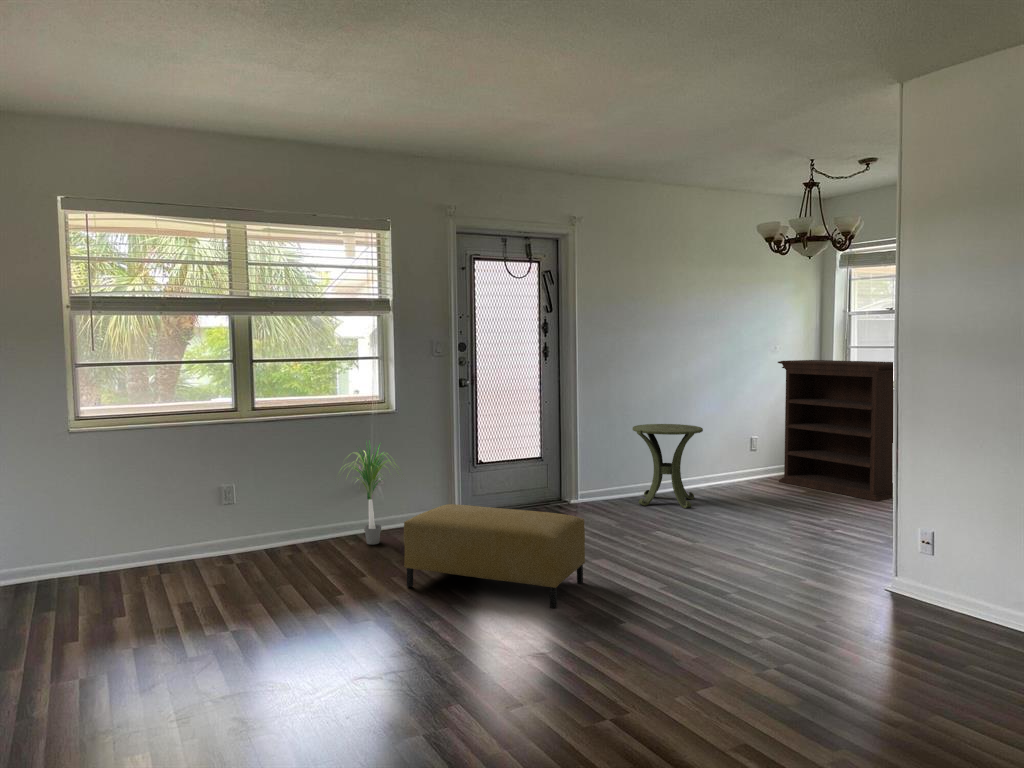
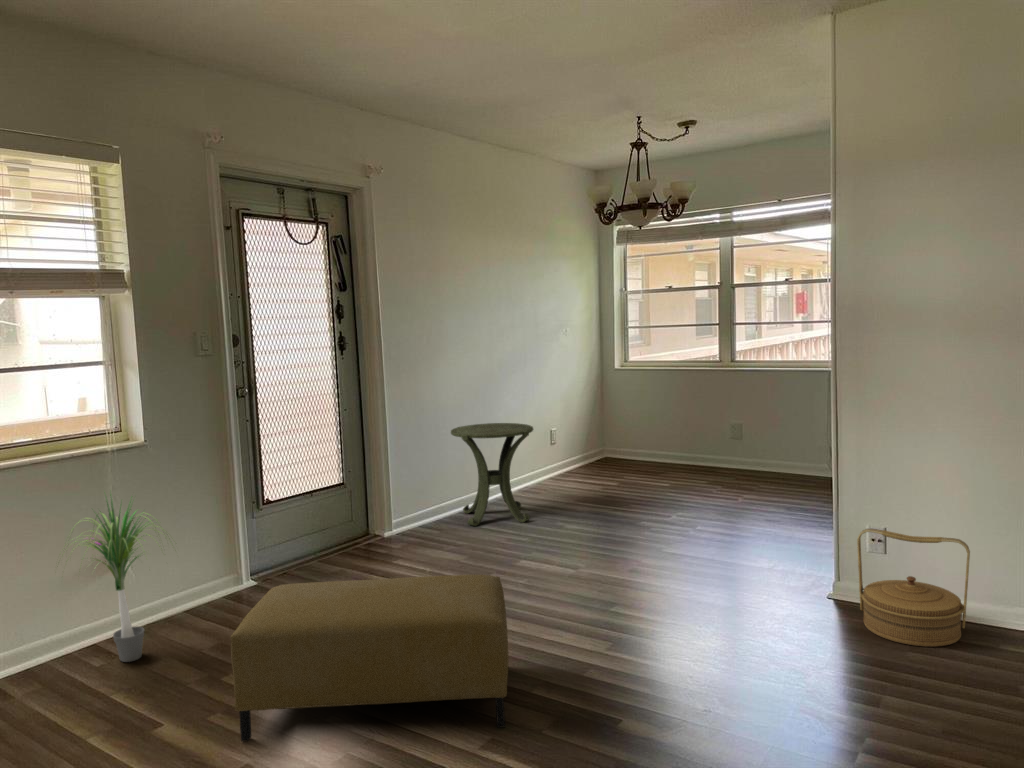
bookshelf: present [778,360,893,501] -> none [578,339,718,485]
woven basket: none [886,527,976,630] -> present [857,529,970,647]

